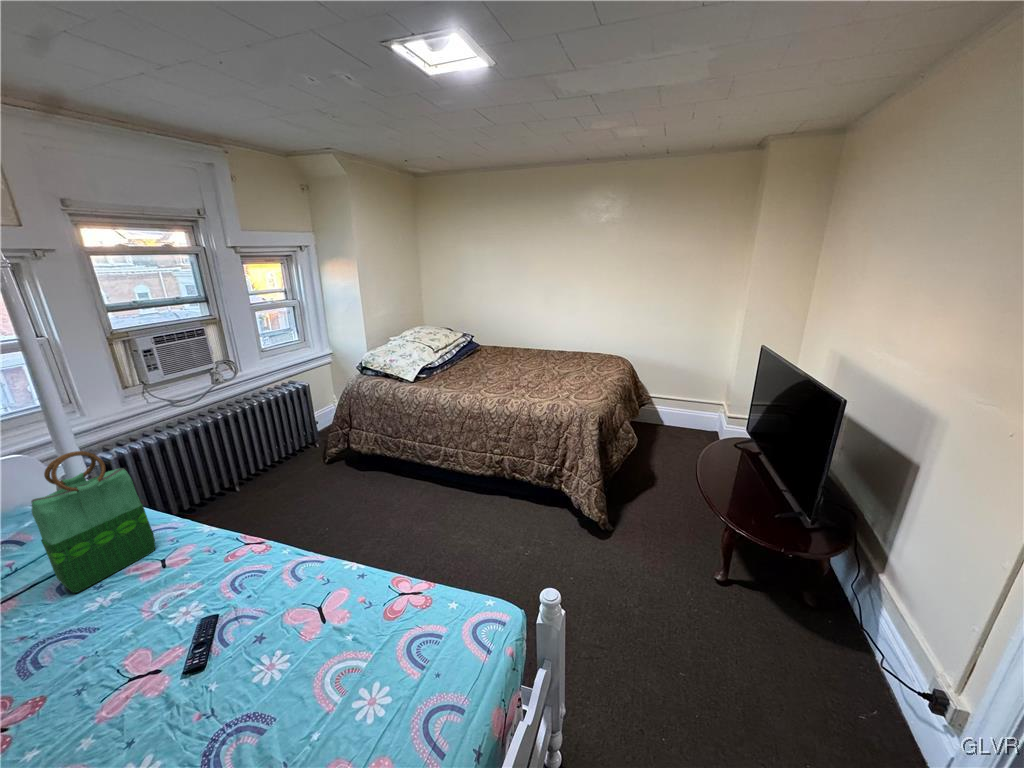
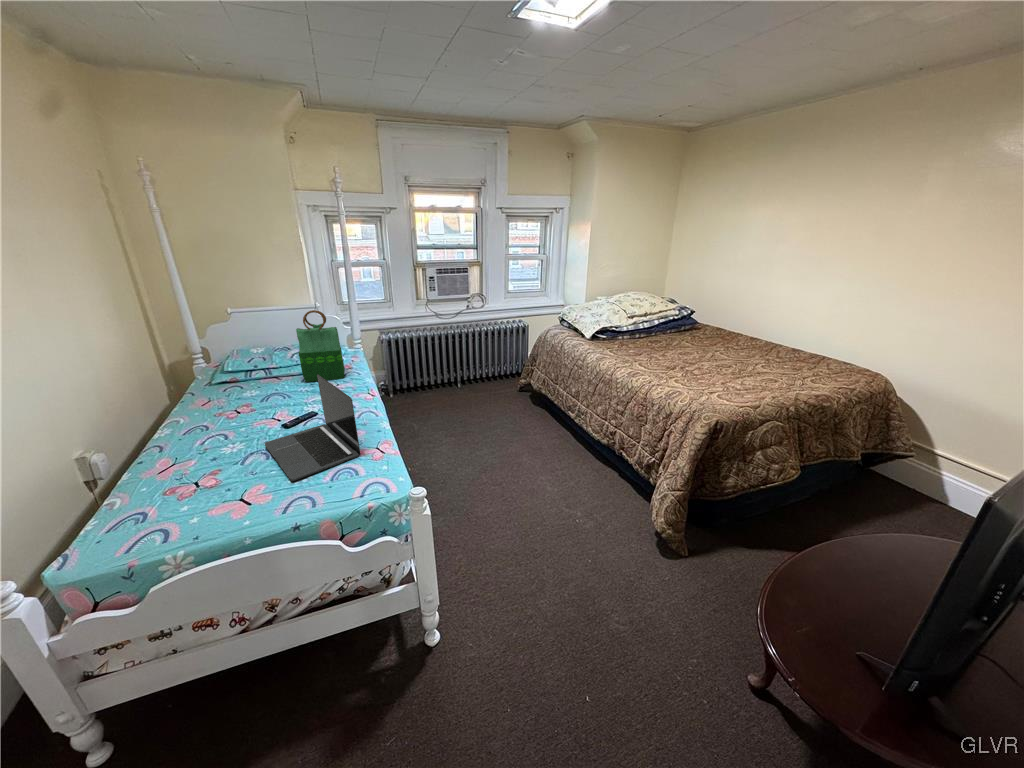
laptop: none [210,539,402,720] -> present [265,374,360,481]

